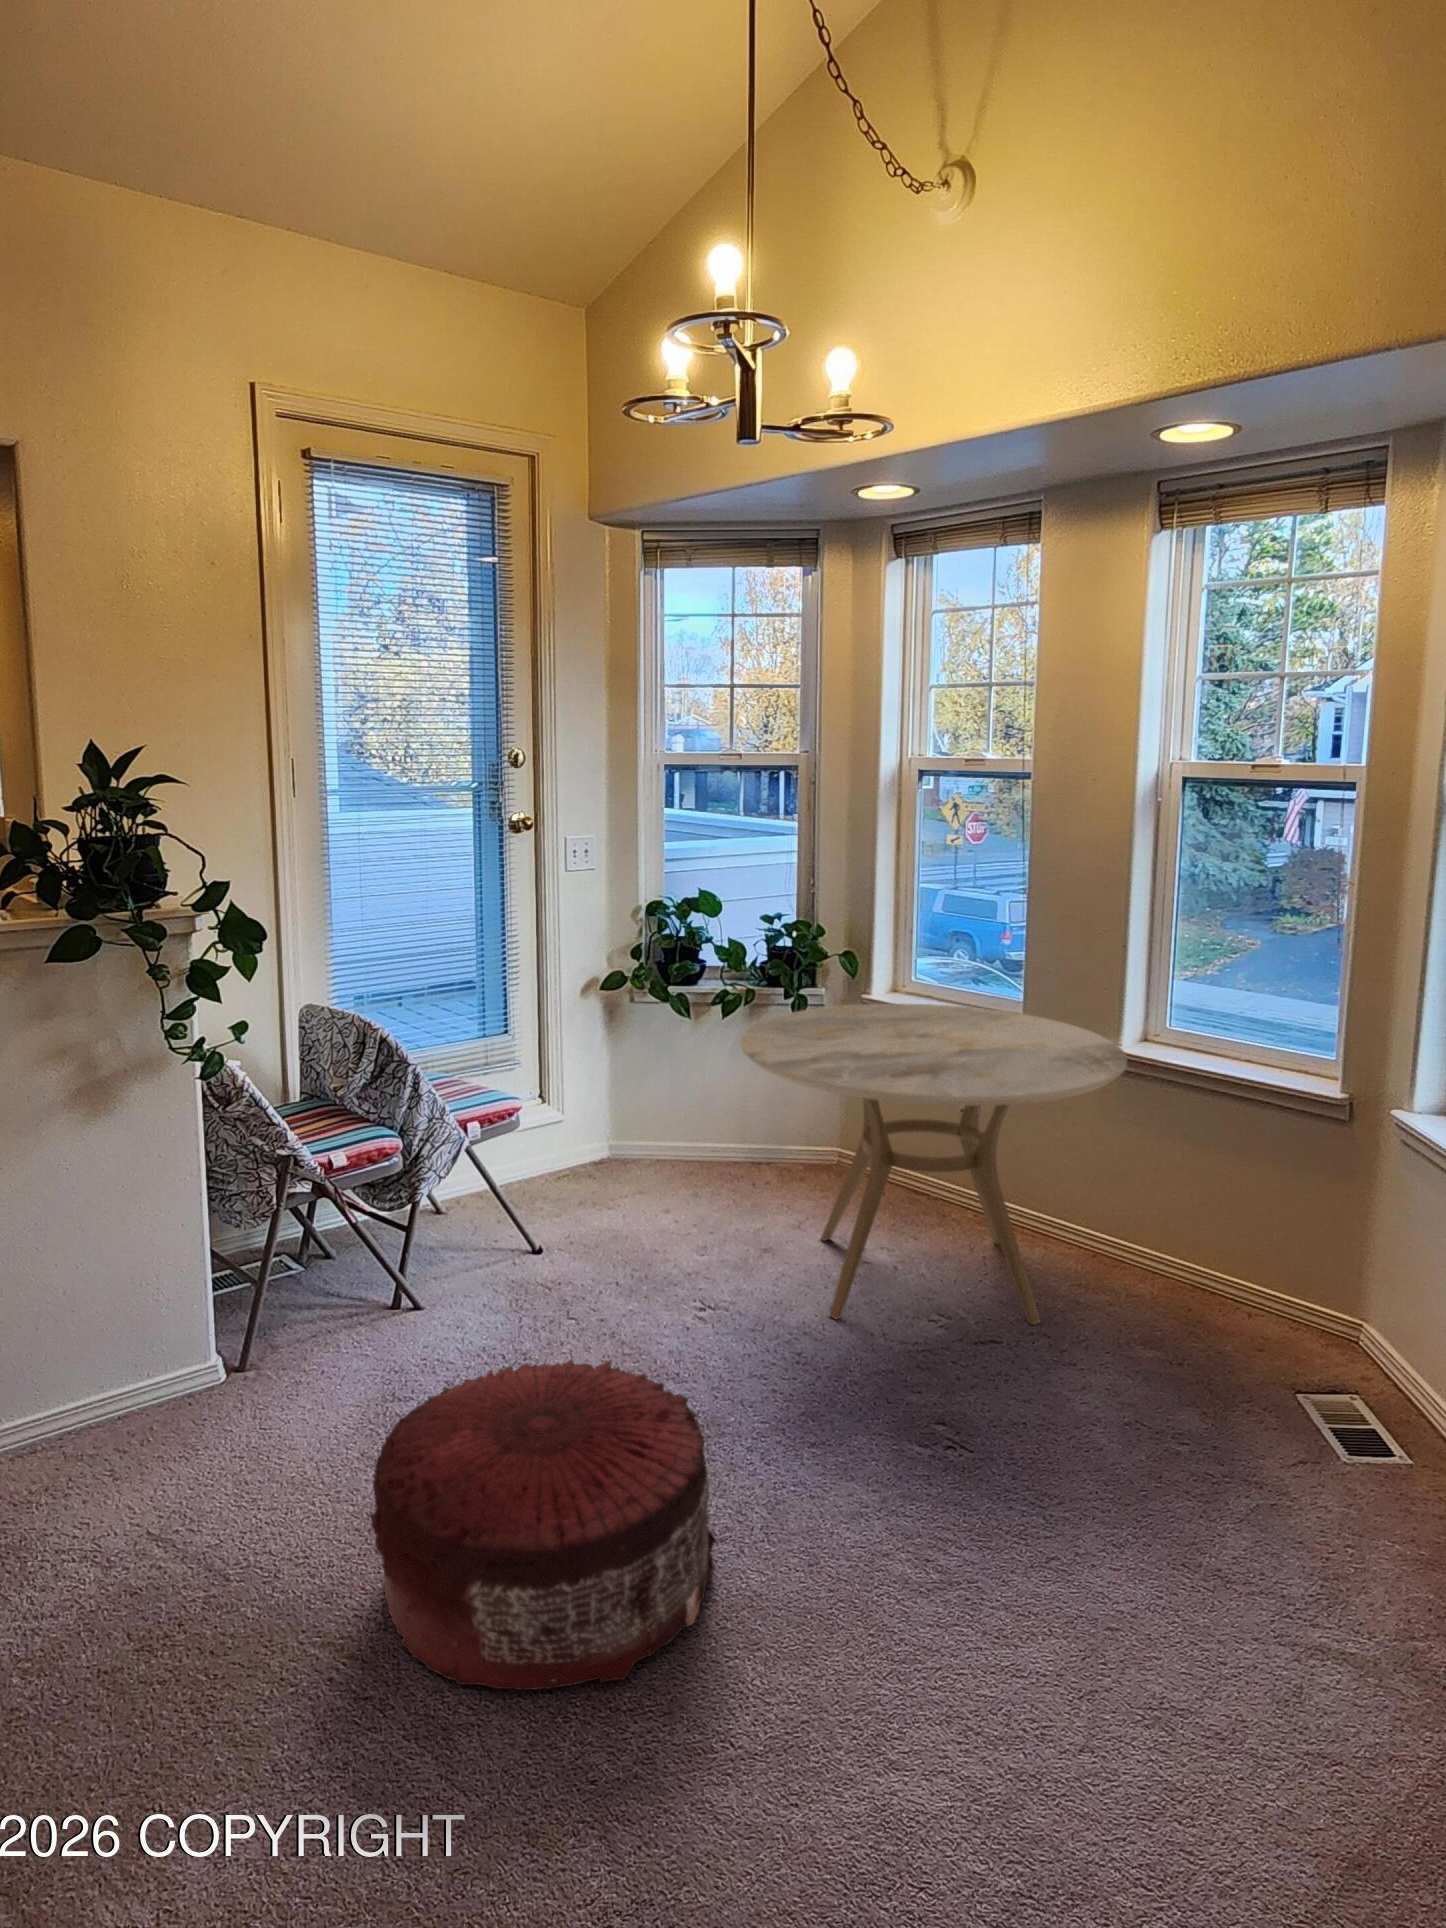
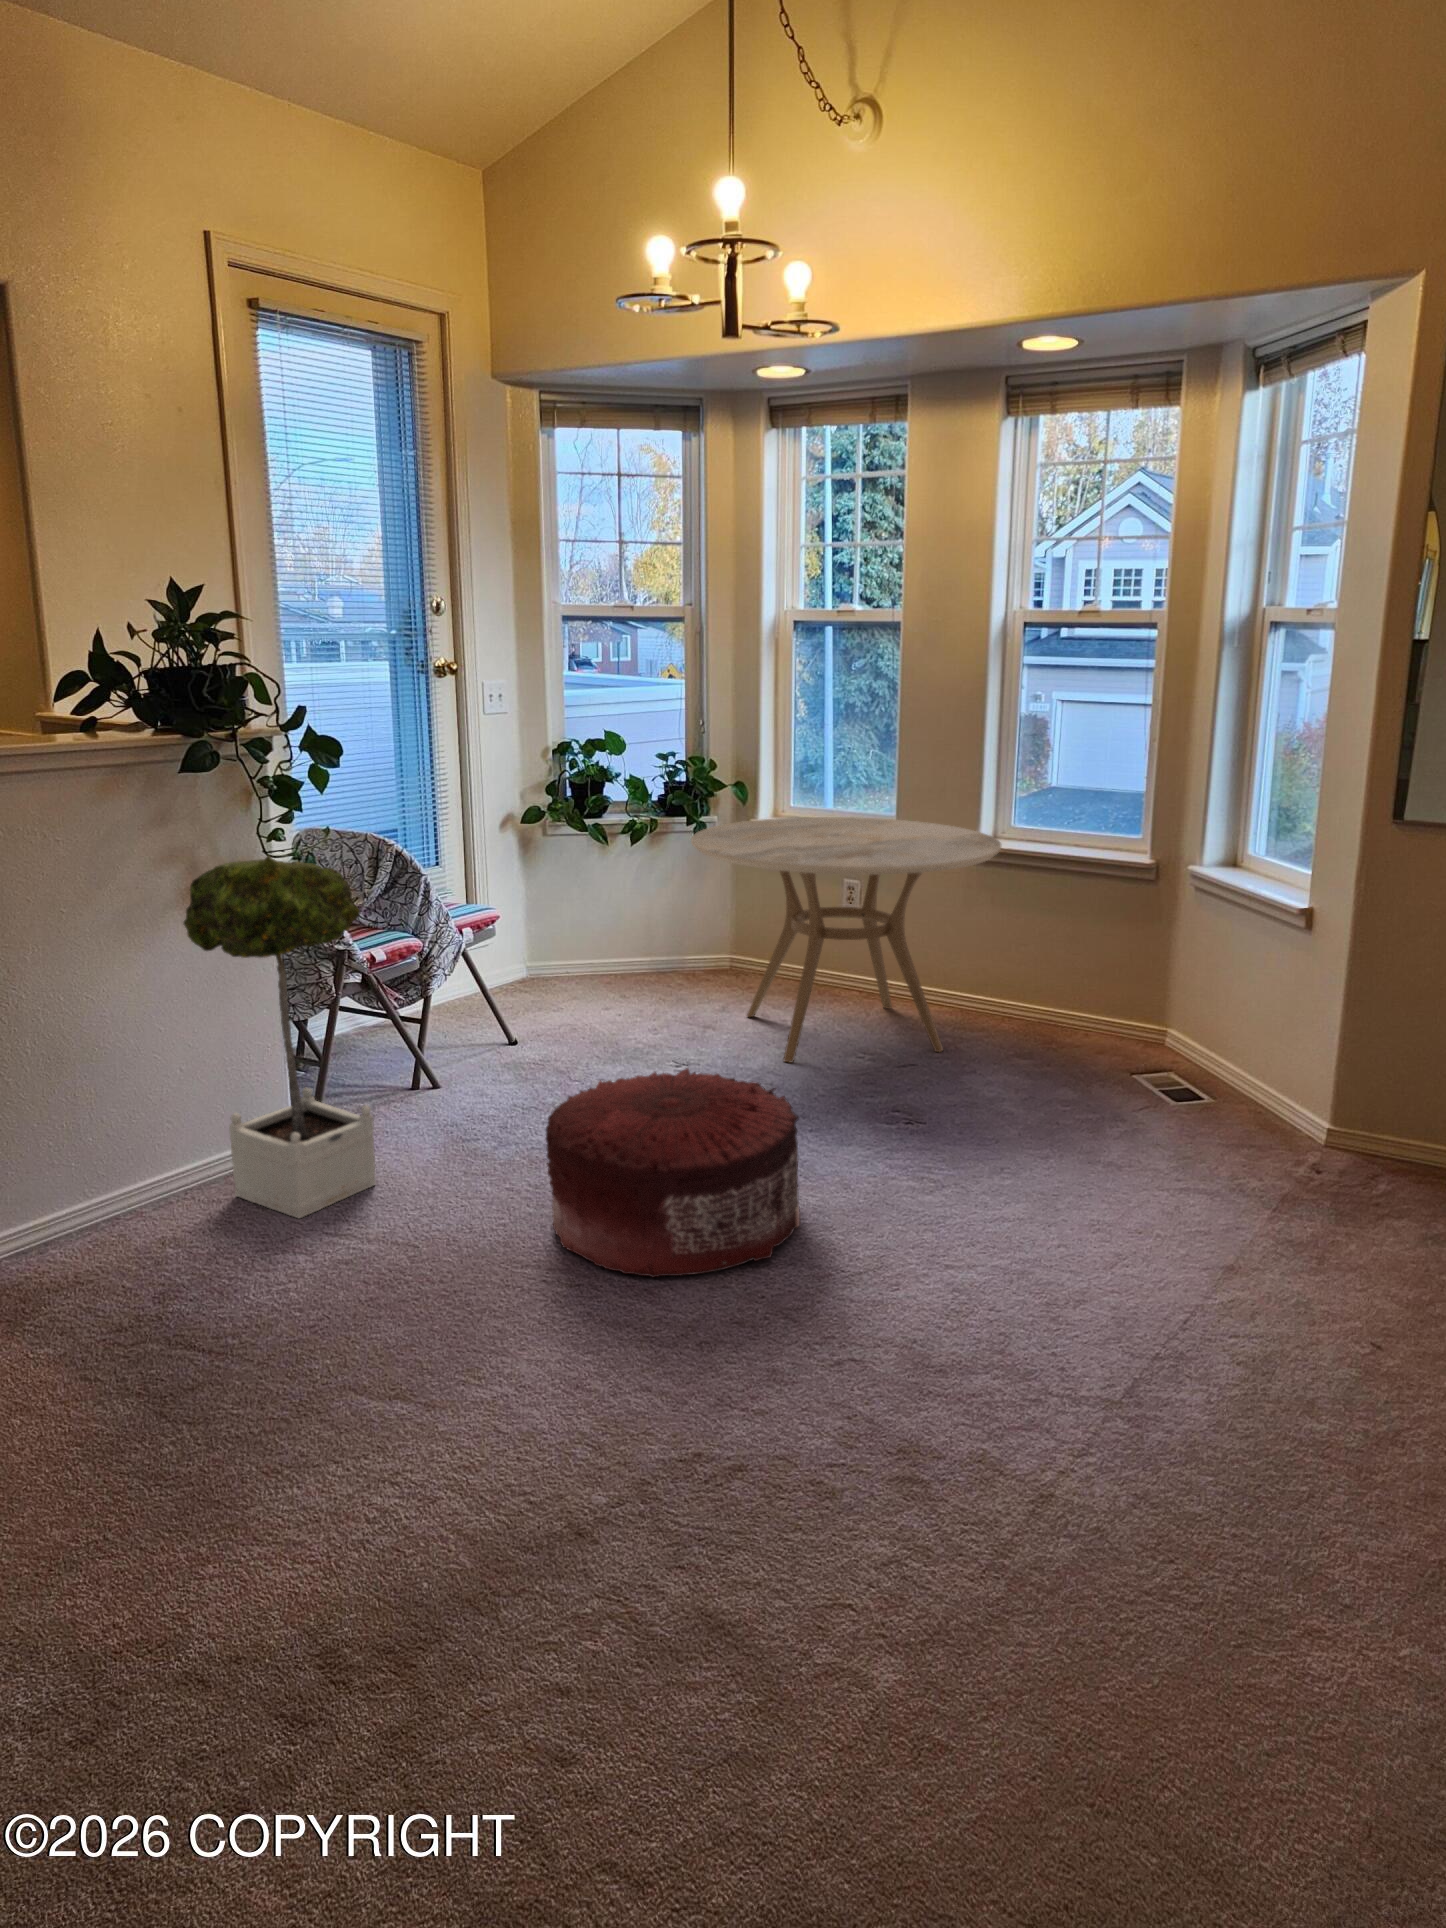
potted tree: none [35,1067,256,1493] -> present [184,855,376,1218]

